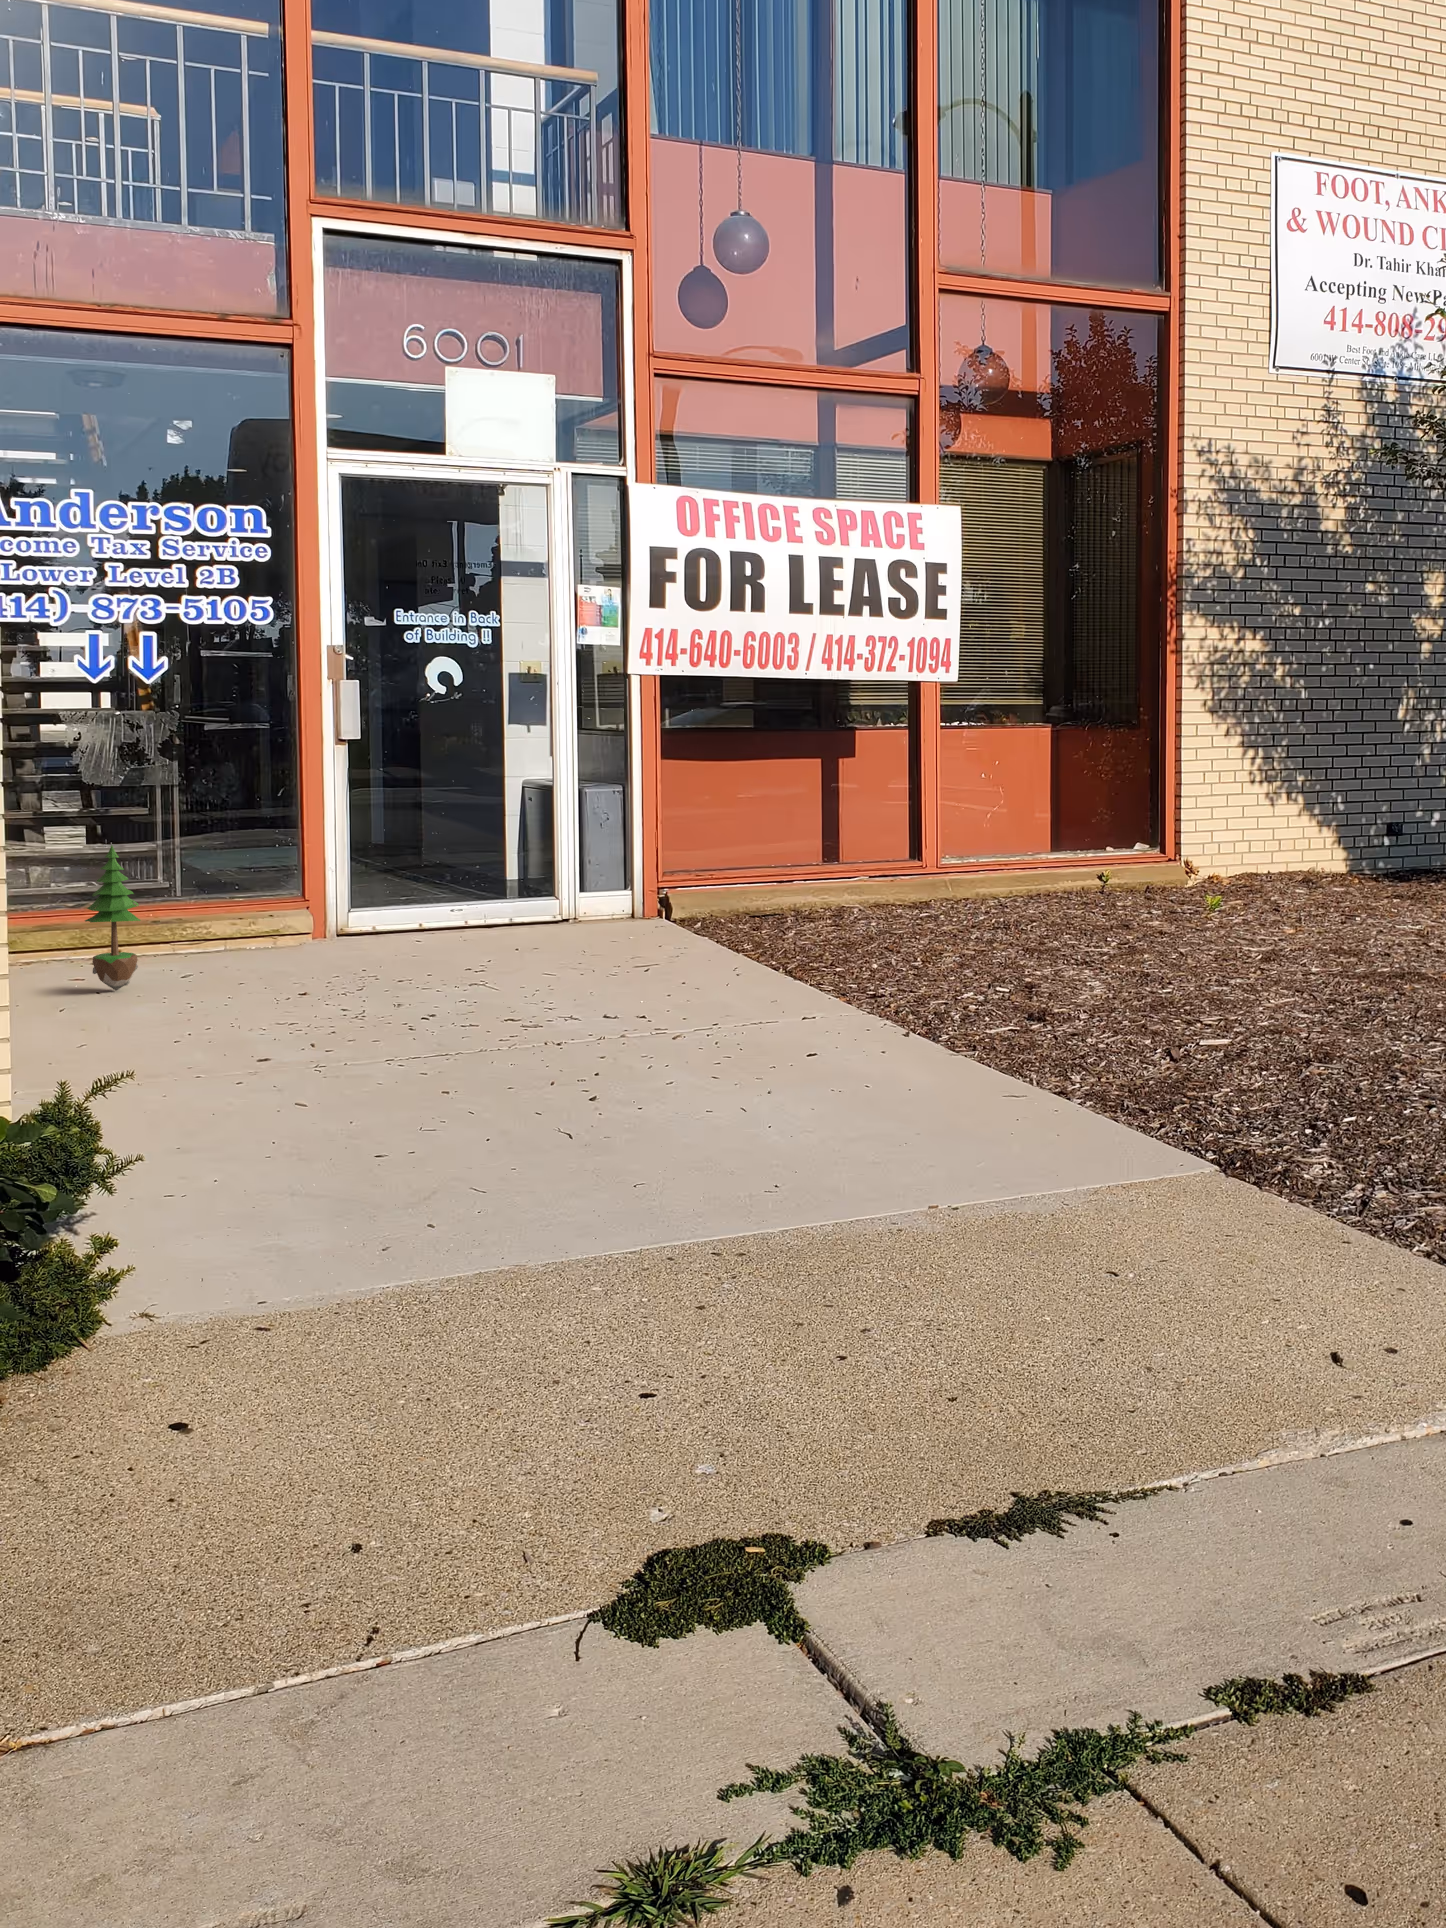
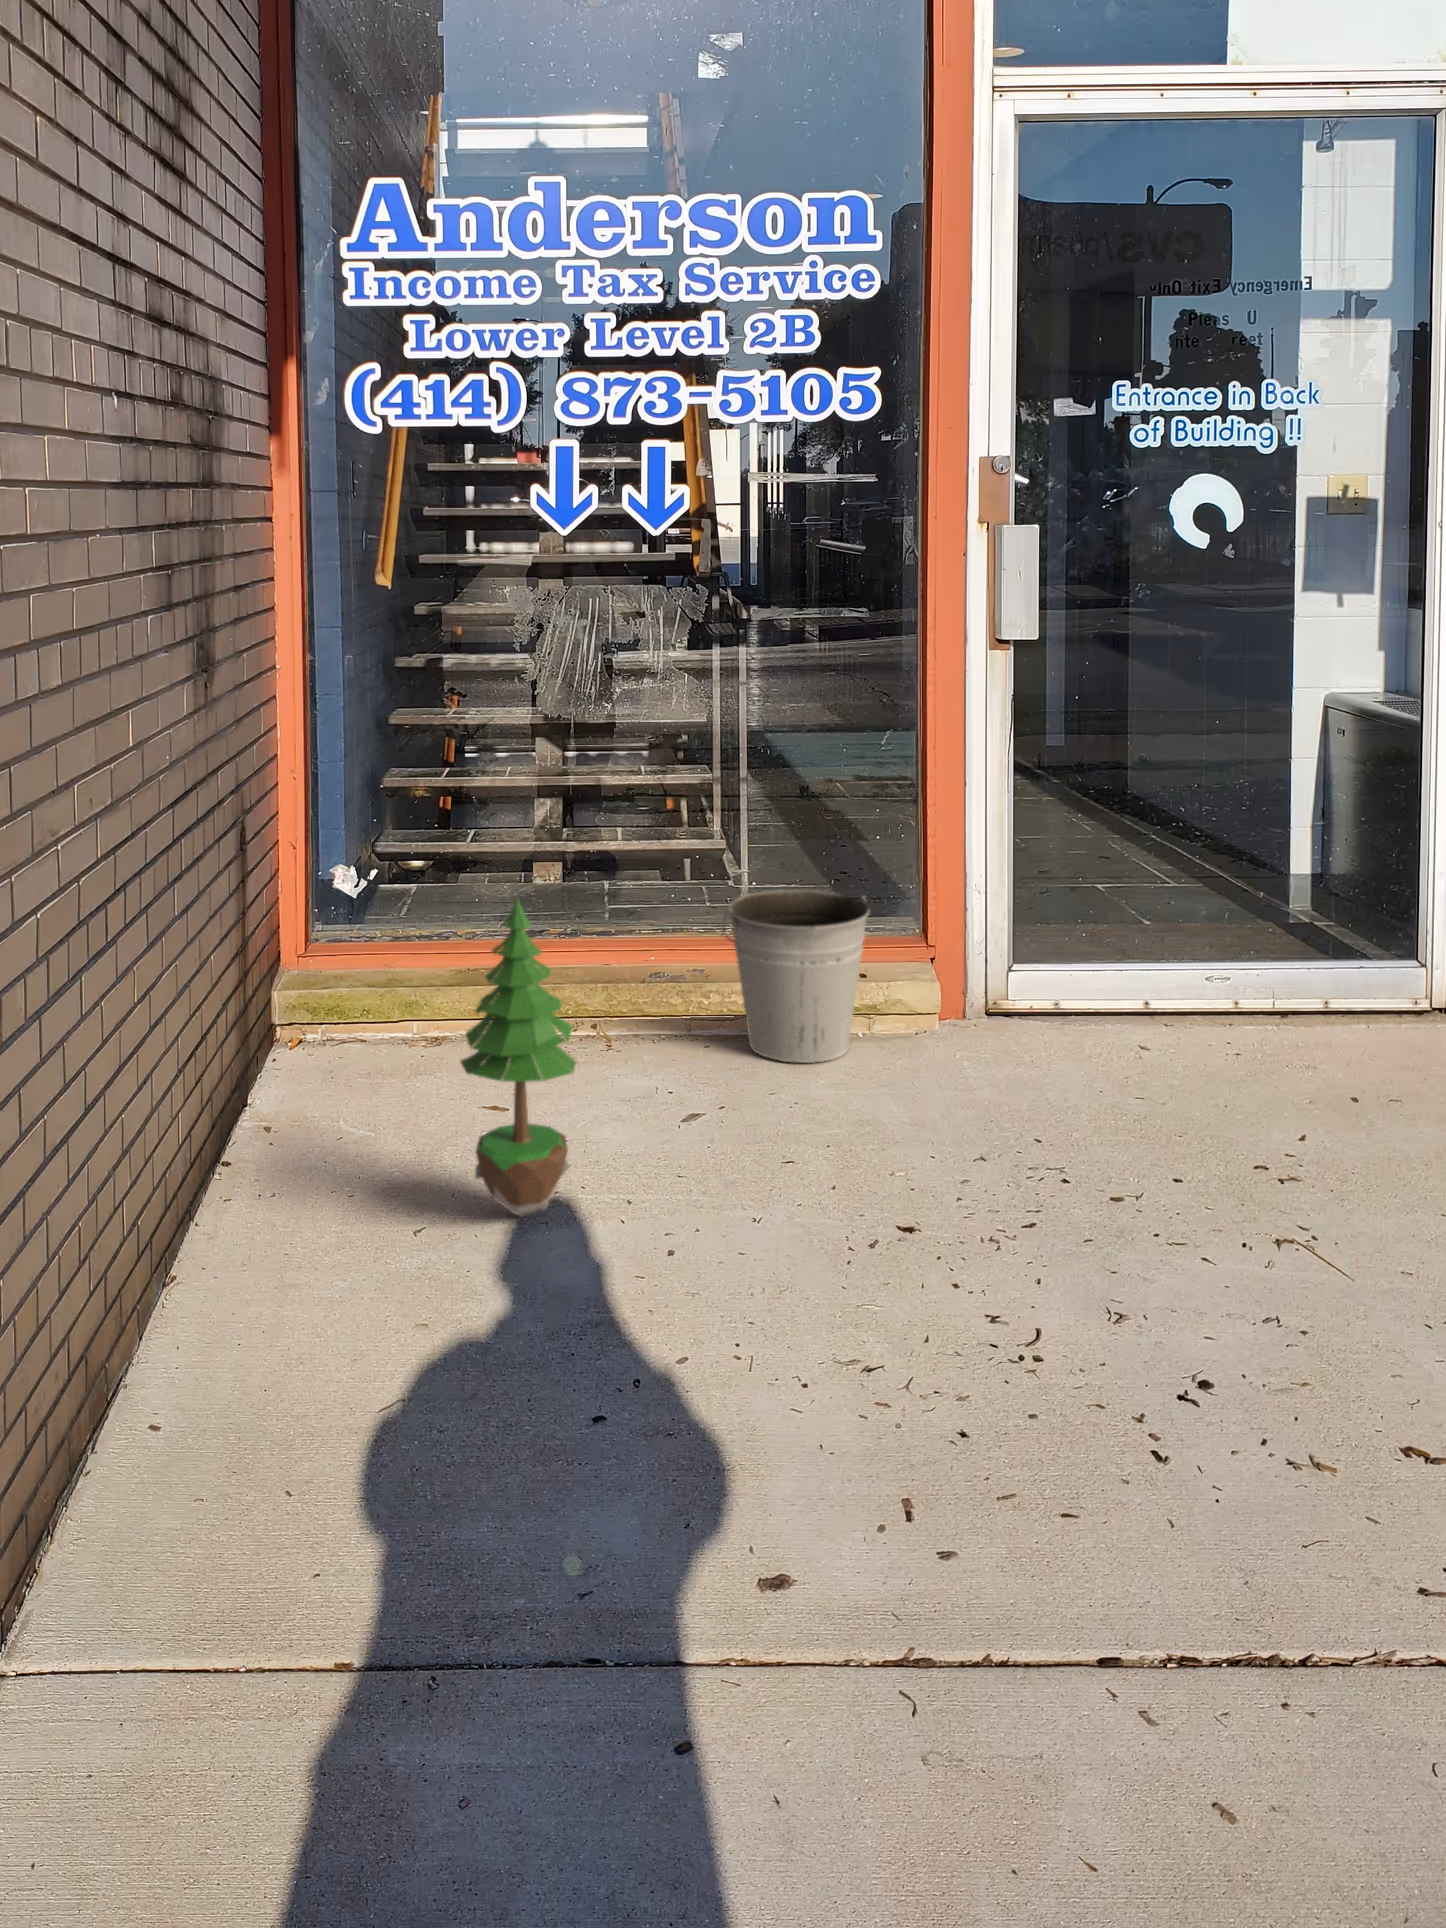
bucket: none [193,870,274,953] -> present [722,890,869,1063]

